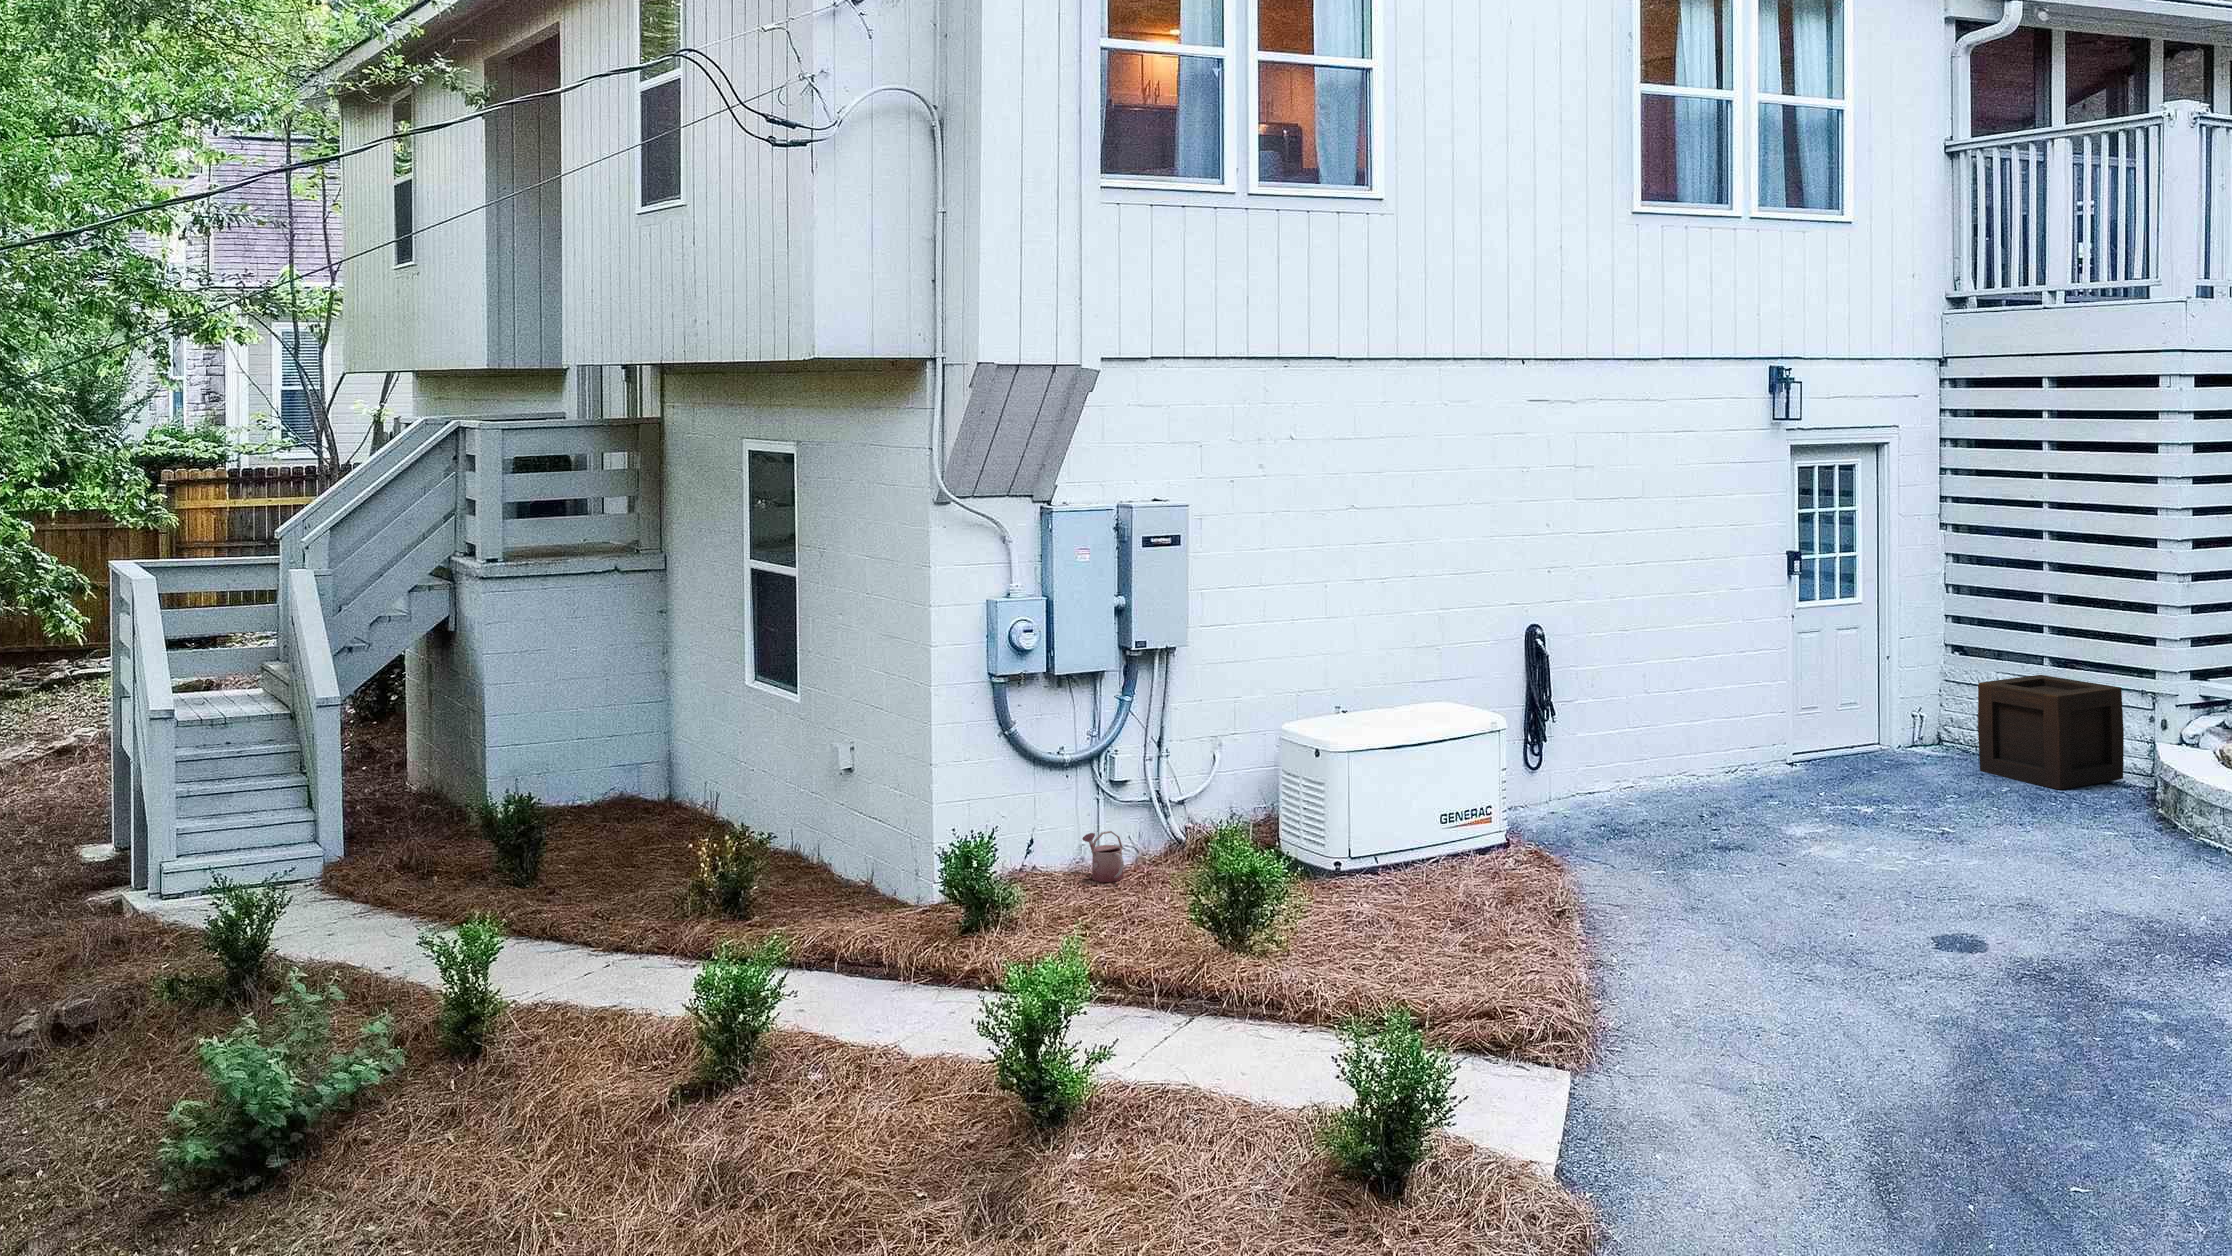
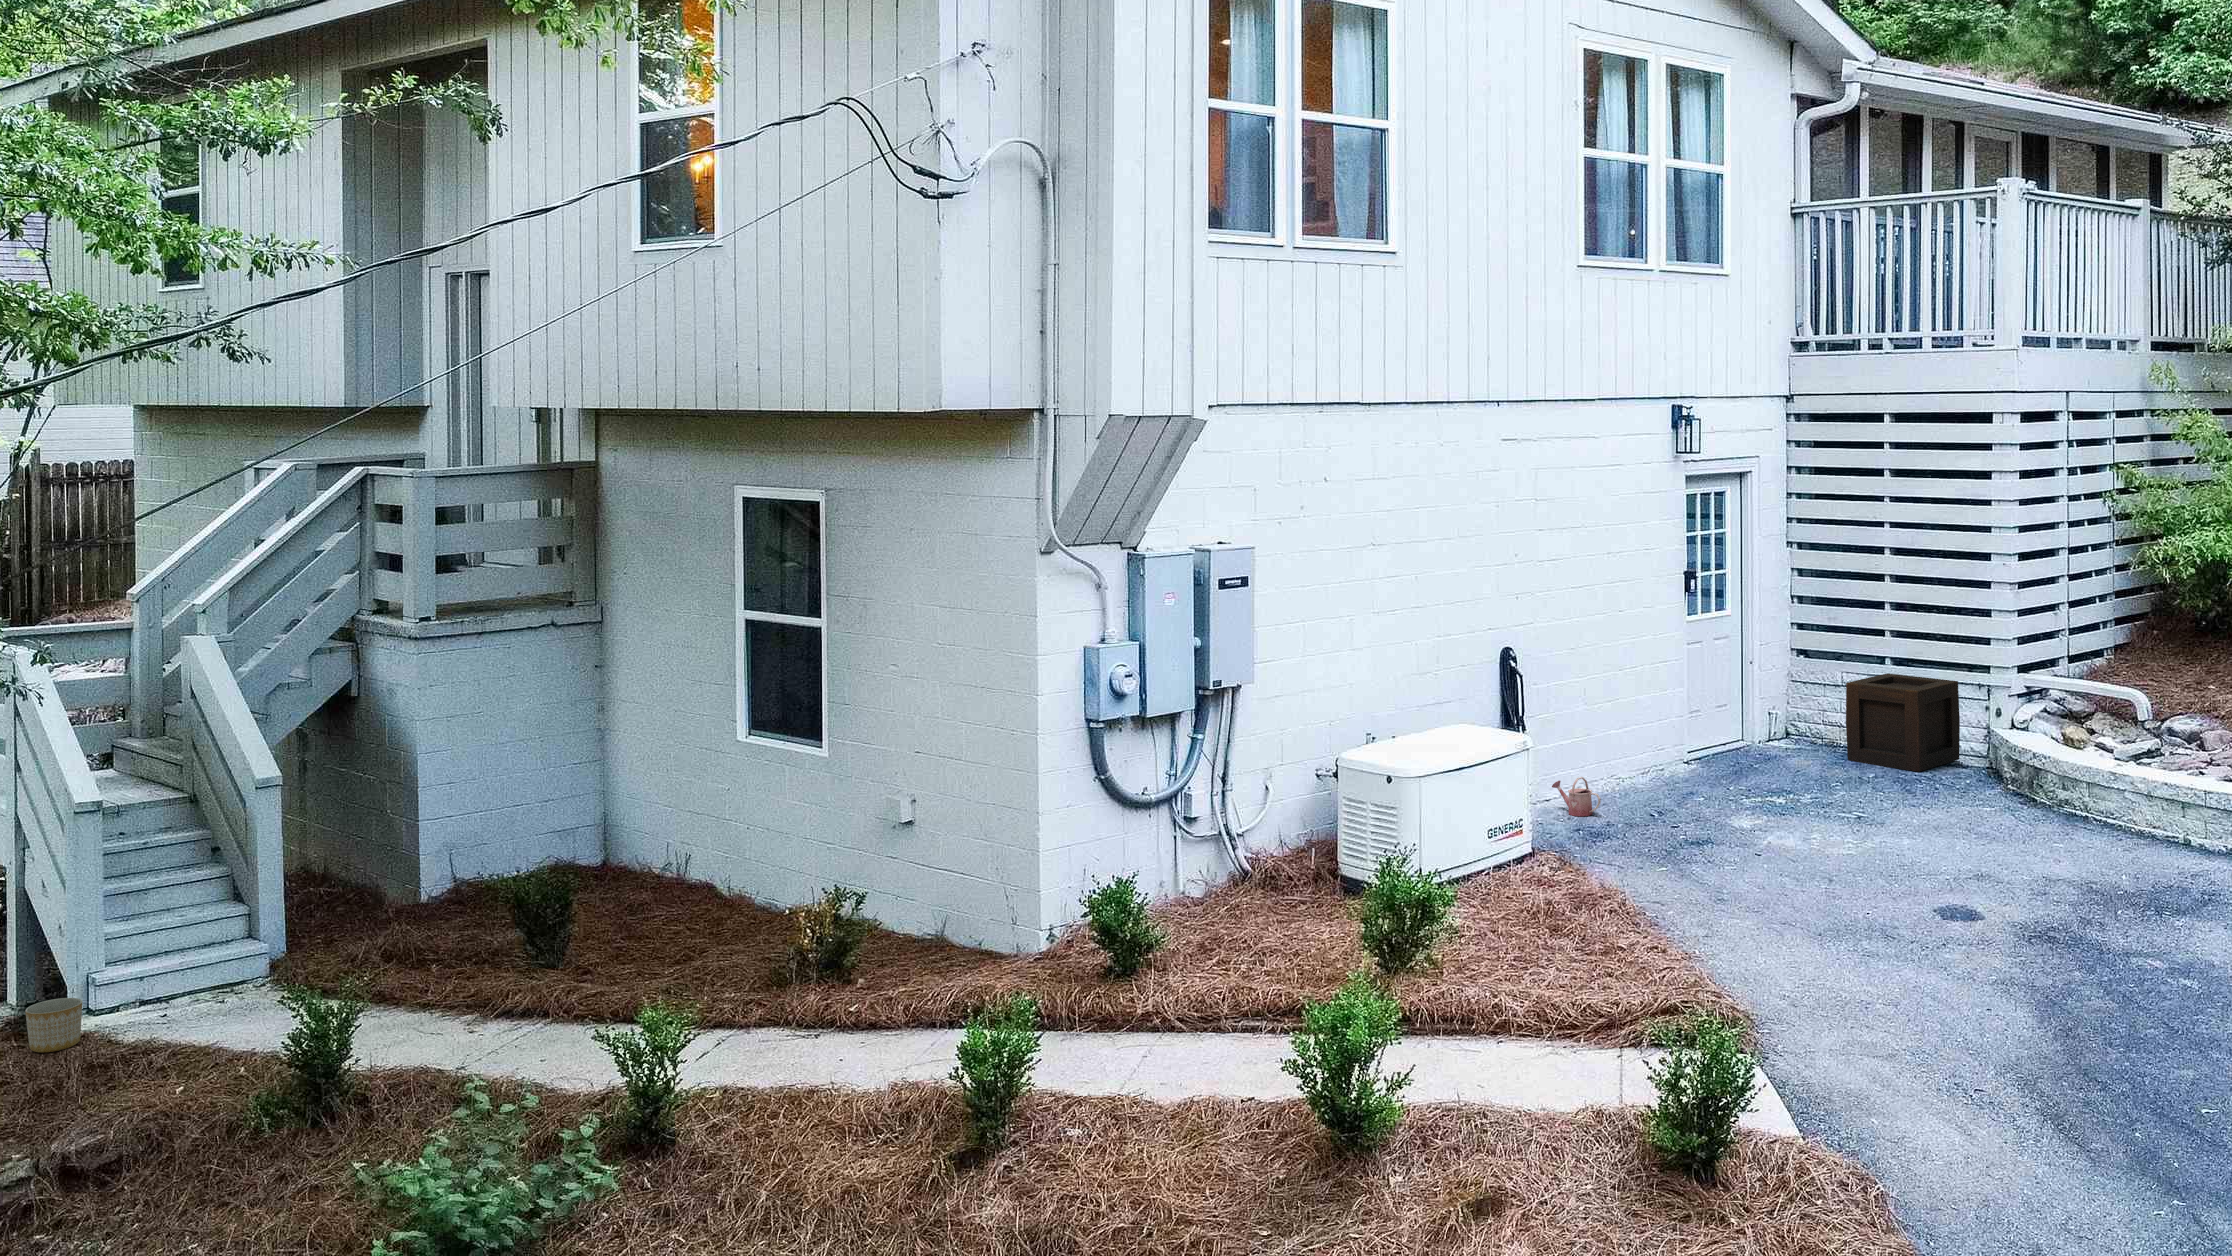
watering can: present [1082,831,1124,882] -> present [1552,777,1601,816]
planter: none [112,865,159,910] -> present [25,998,82,1053]

